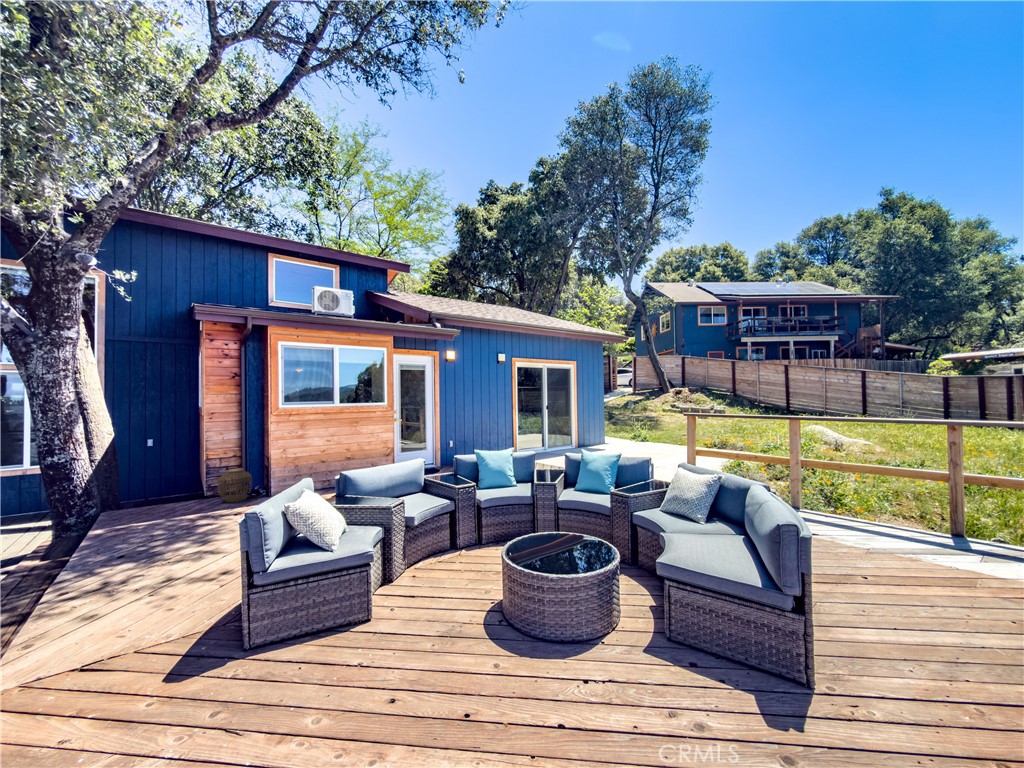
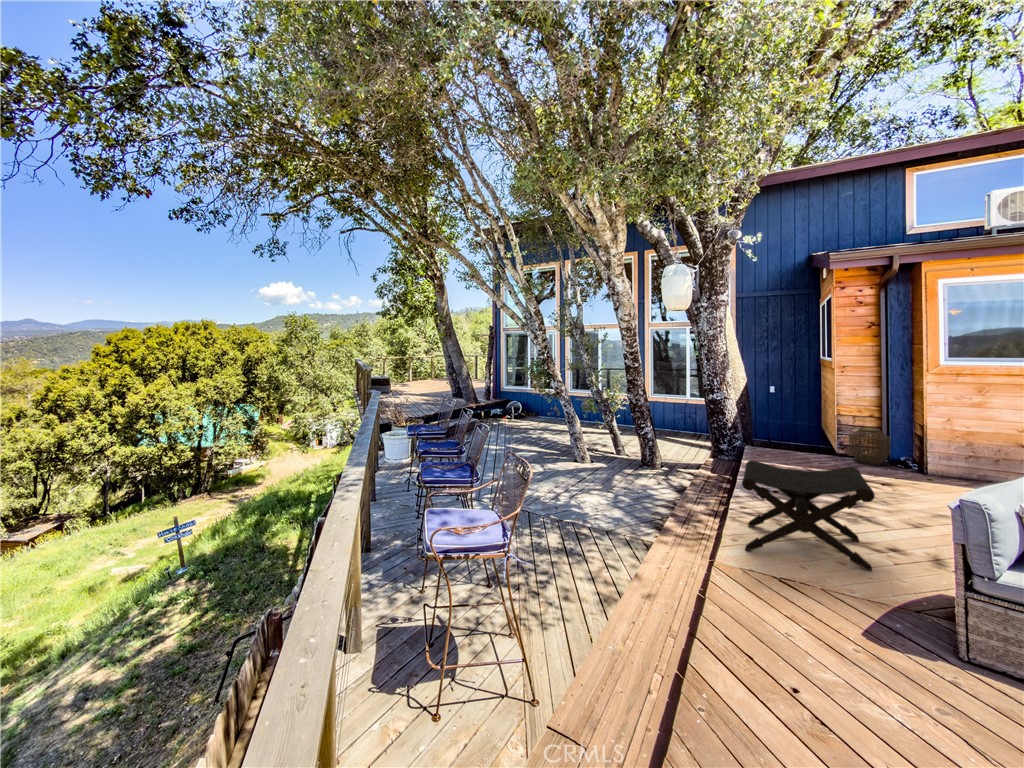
footstool: none [39,507,197,641] -> present [742,460,875,571]

